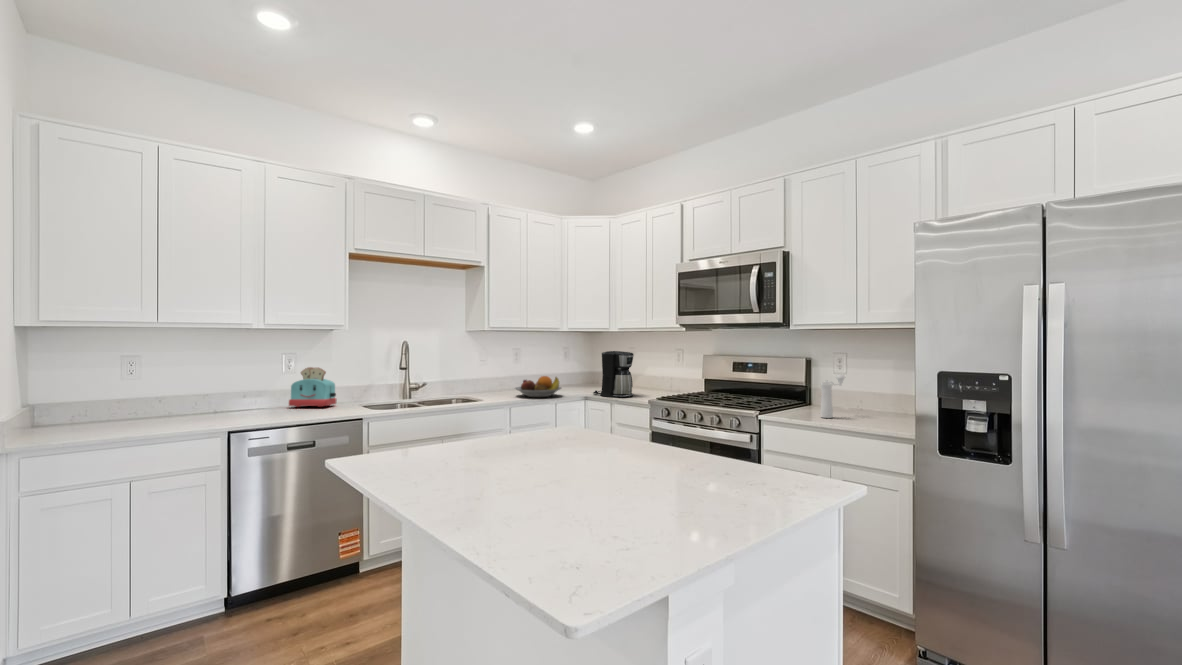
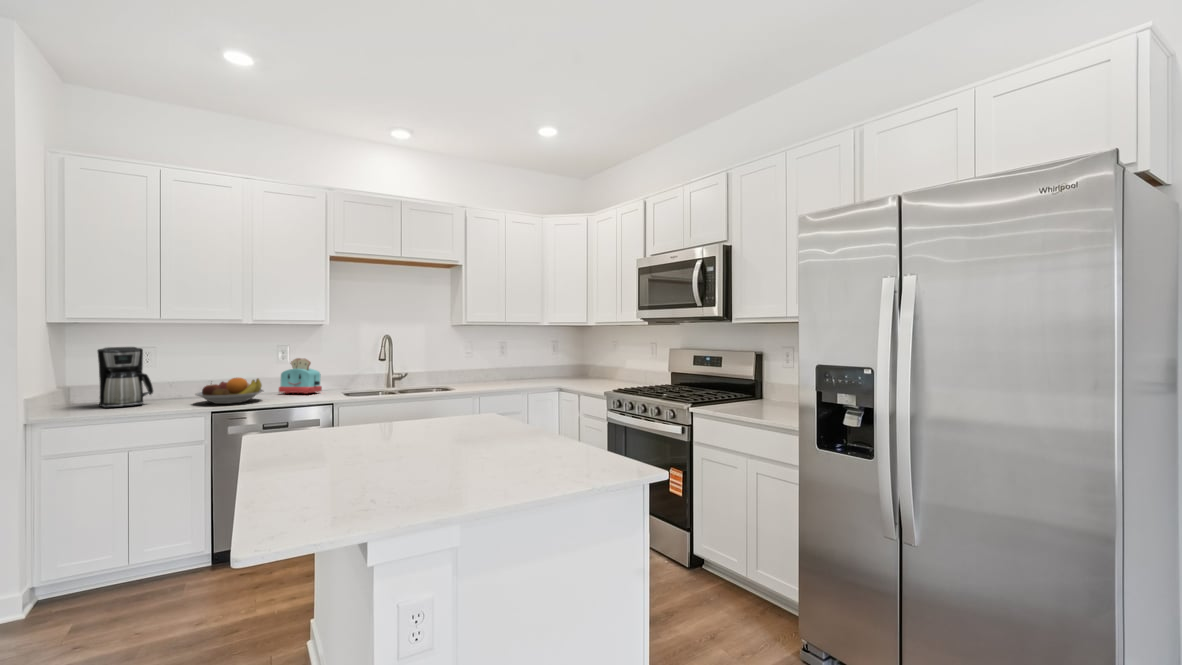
coffee maker: present [593,351,634,398] -> present [98,347,153,408]
pepper mill: present [820,375,845,418] -> none [748,369,776,412]
fruit bowl: present [515,376,561,397] -> present [195,378,263,404]

